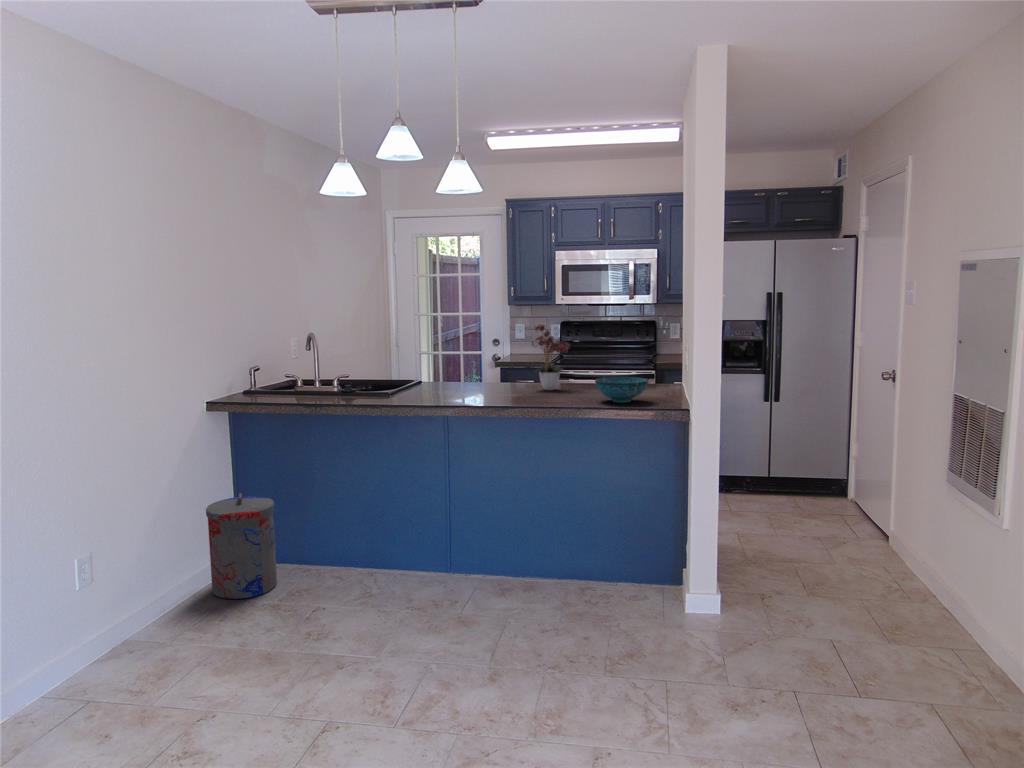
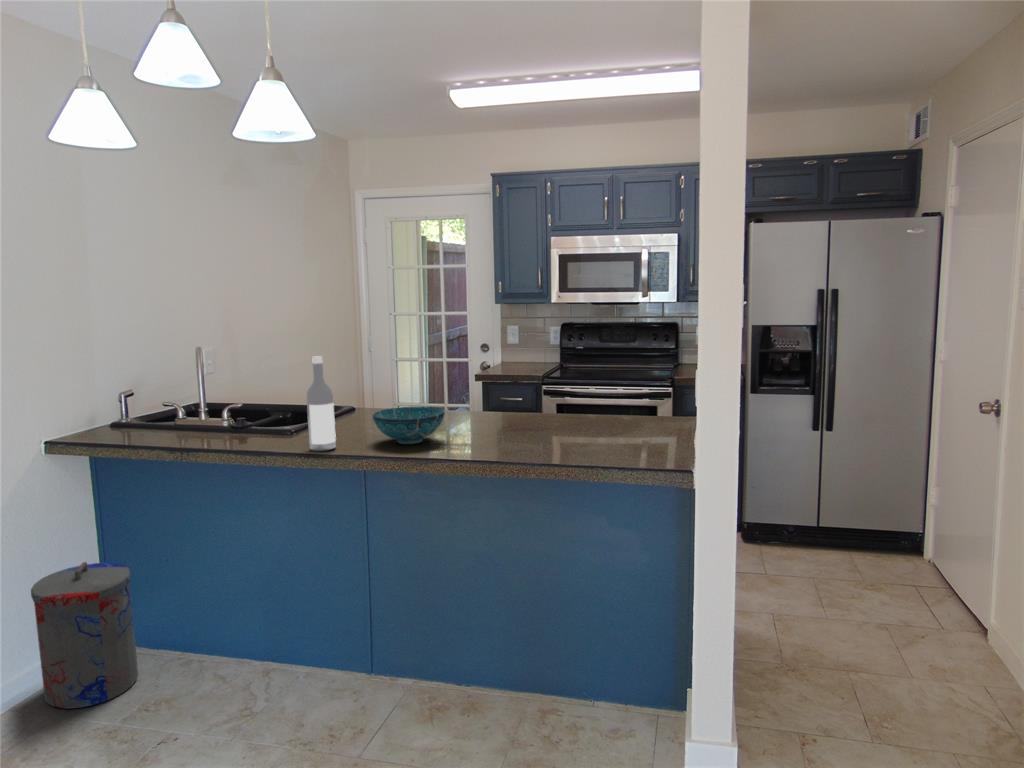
flower arrangement: present [532,325,571,390] -> none [479,331,543,425]
wine bottle: none [419,337,438,404] -> present [307,356,336,451]
bowl: present [595,377,648,402] -> present [373,407,445,444]

